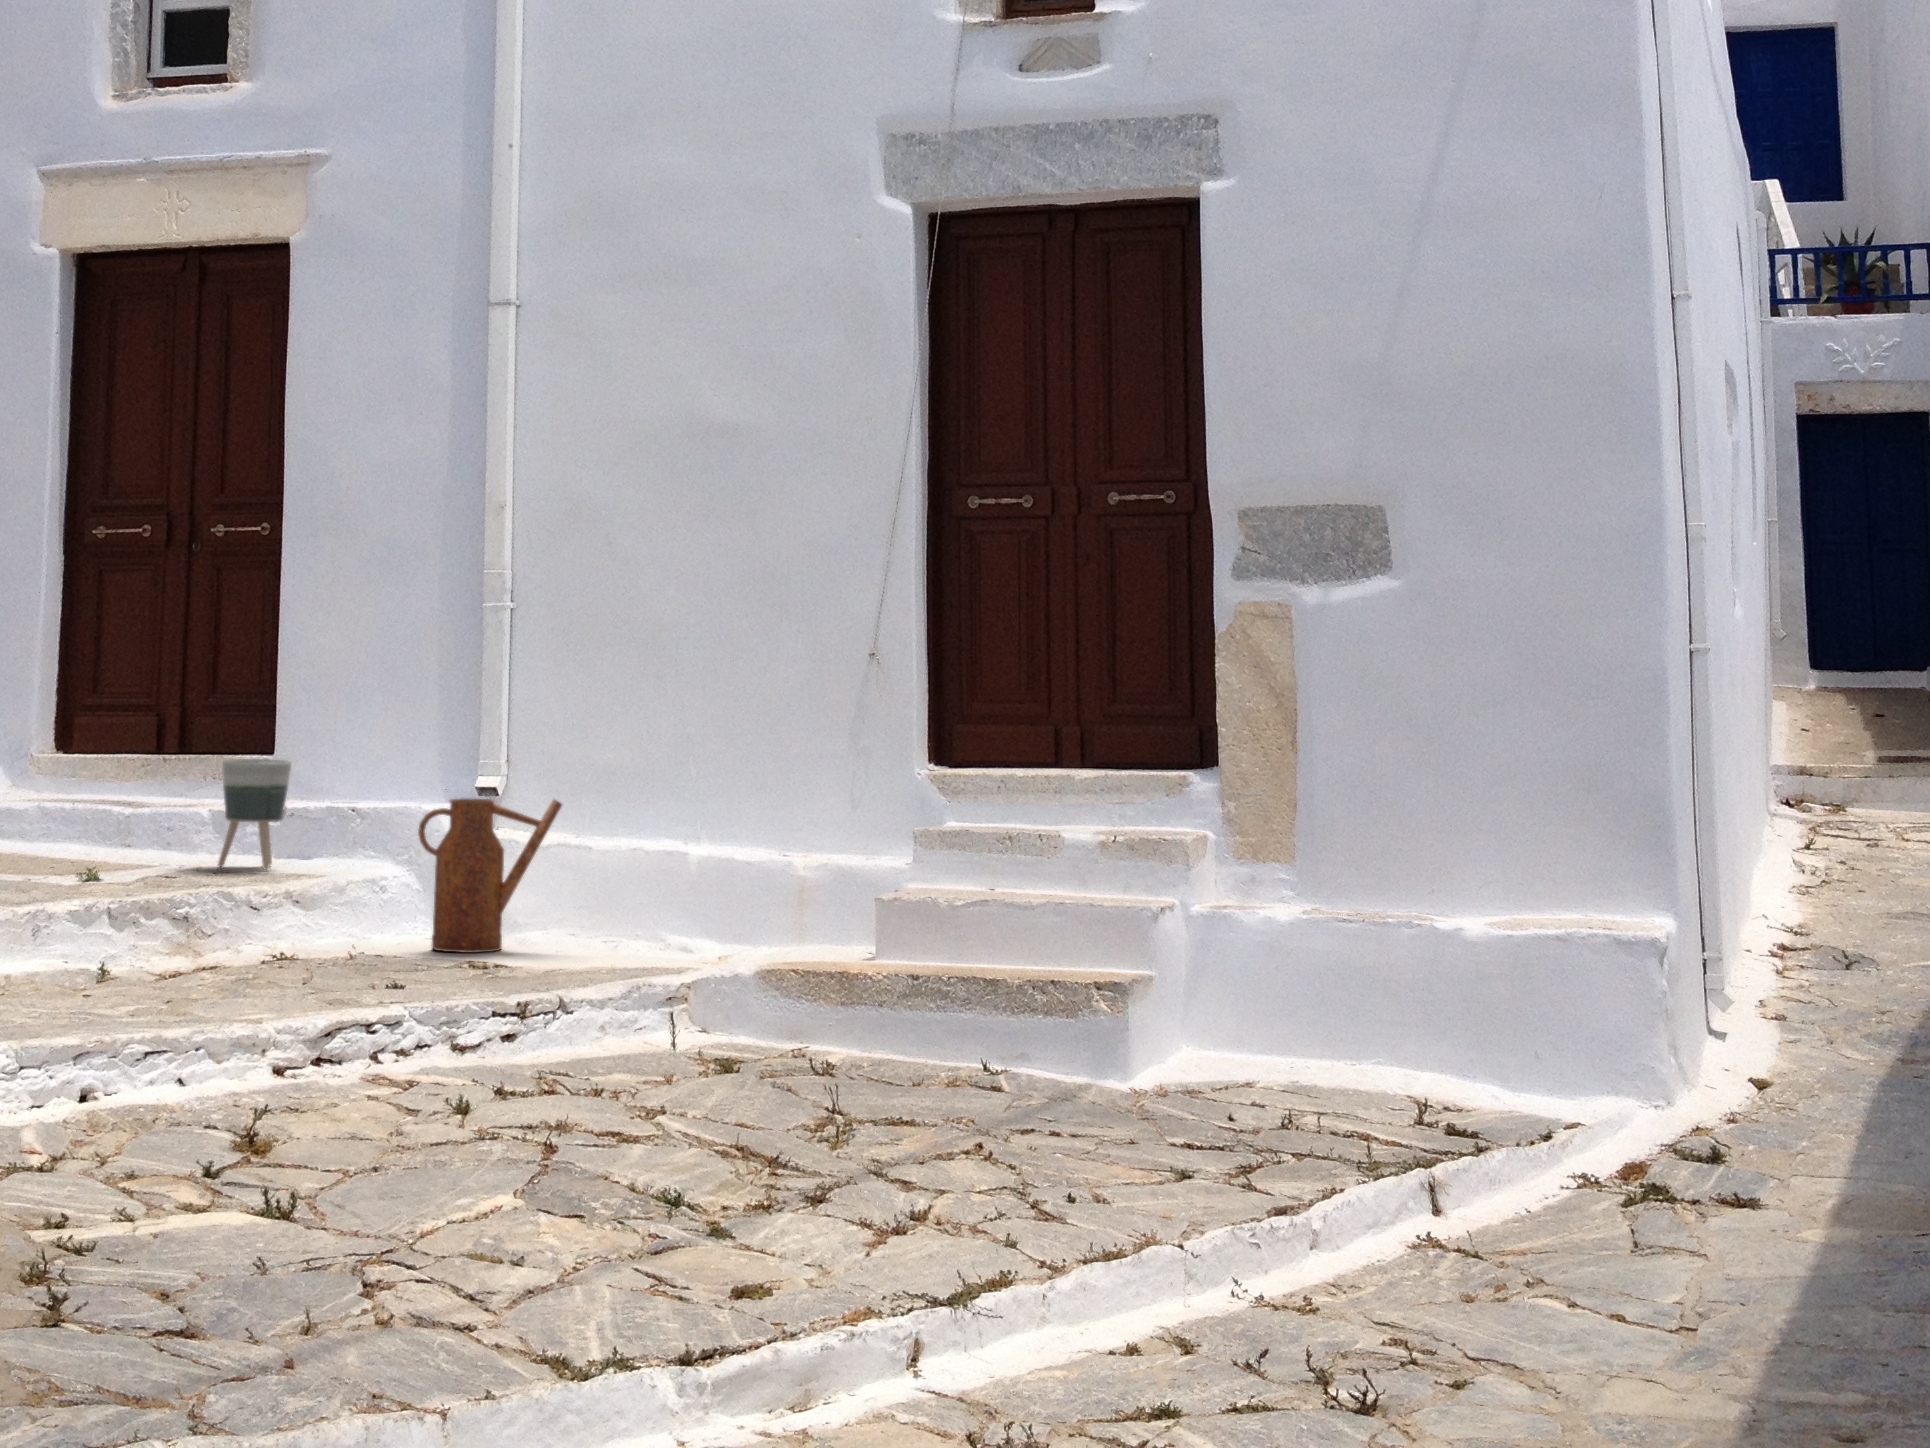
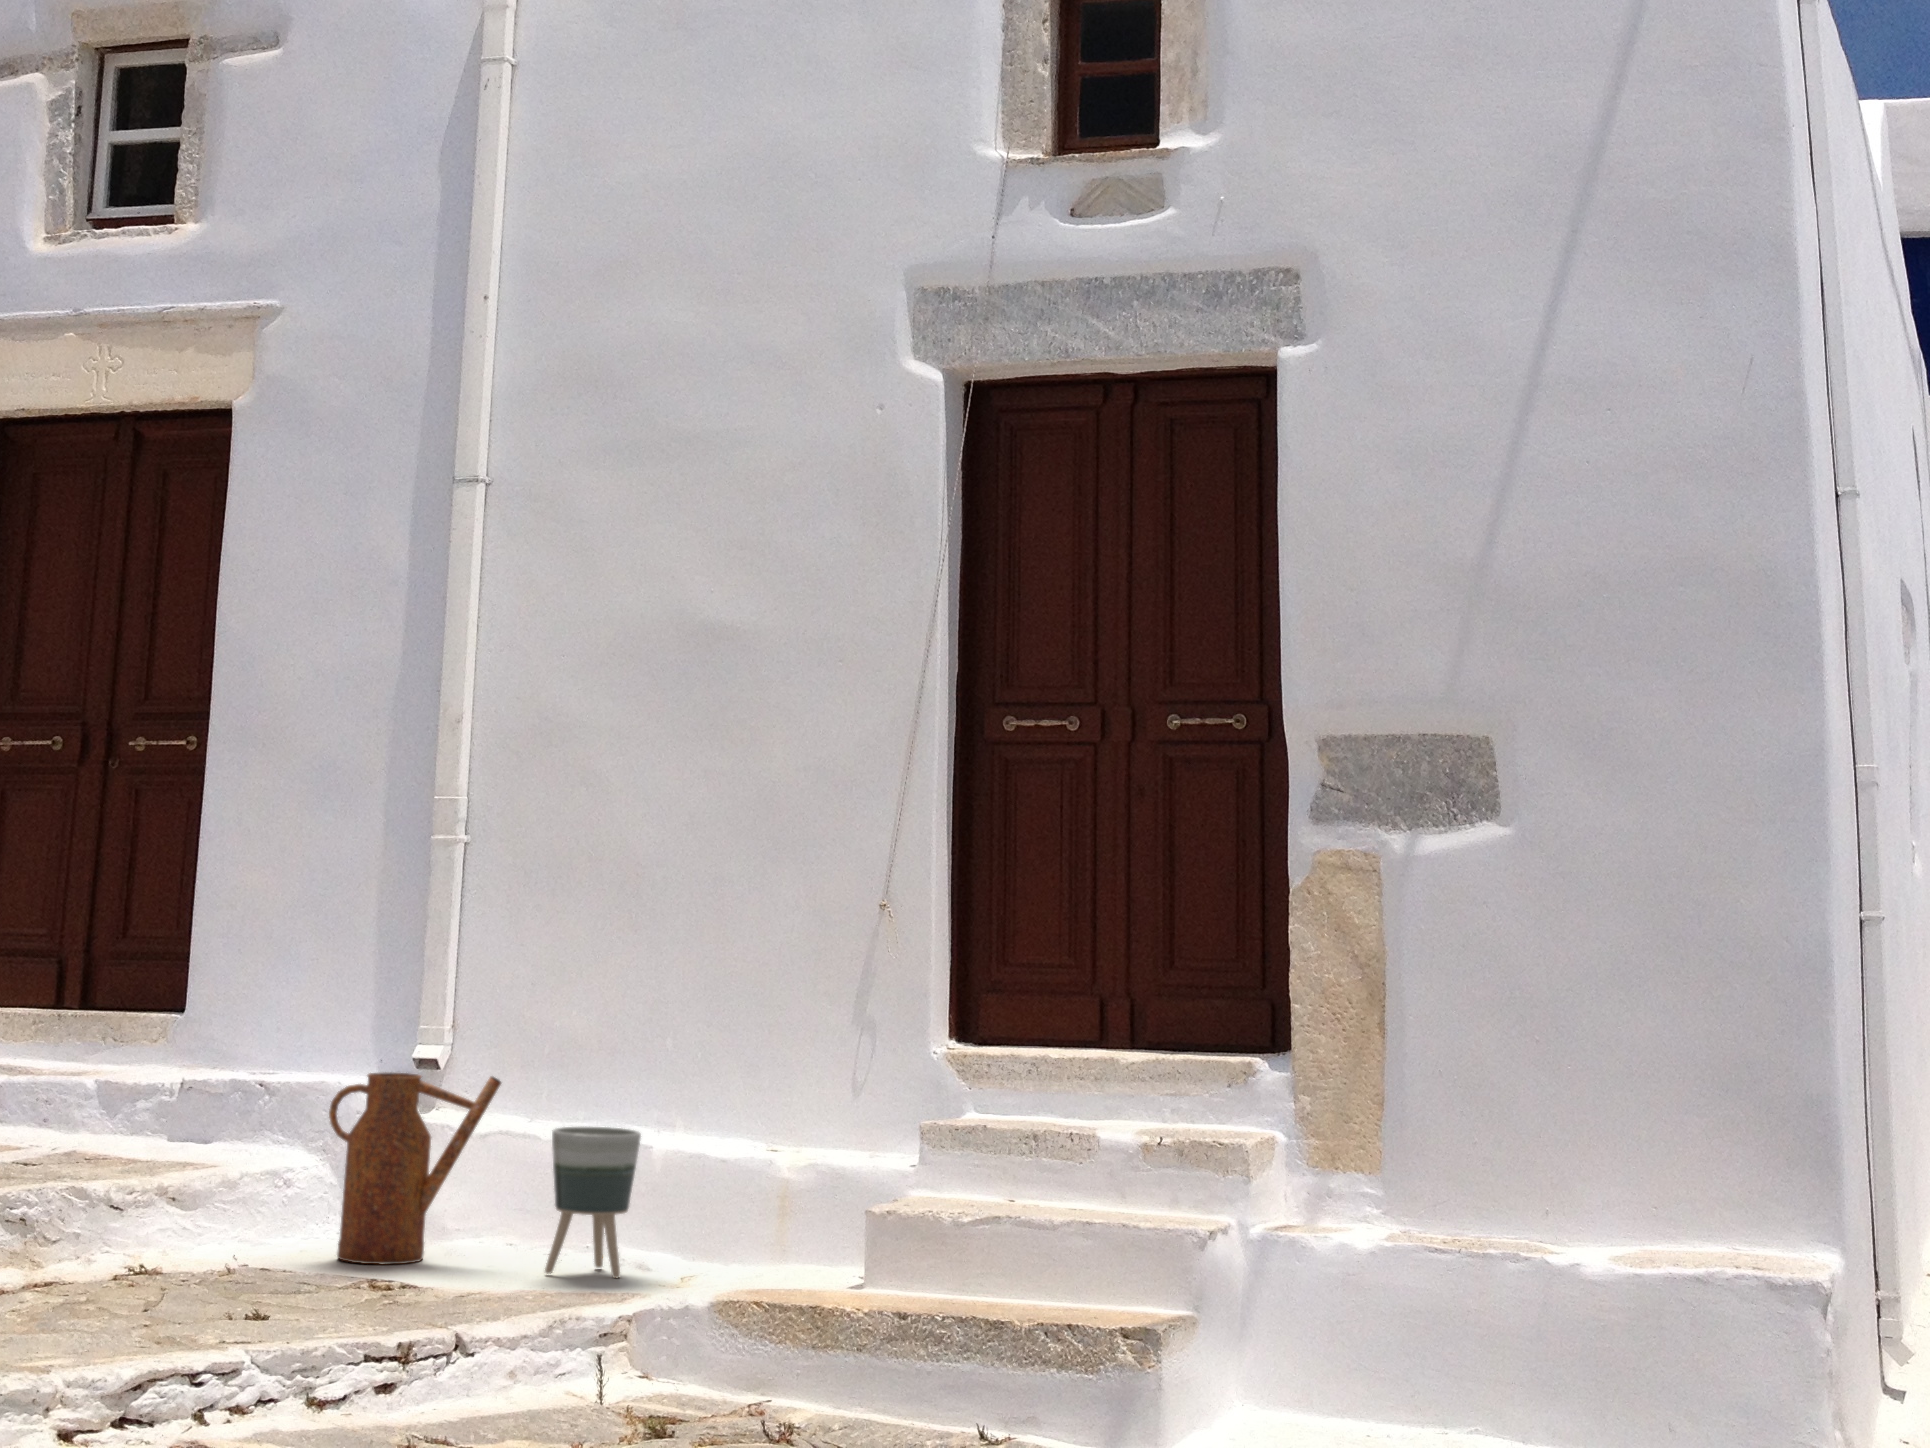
planter: present [218,759,291,870] -> present [545,1127,641,1278]

